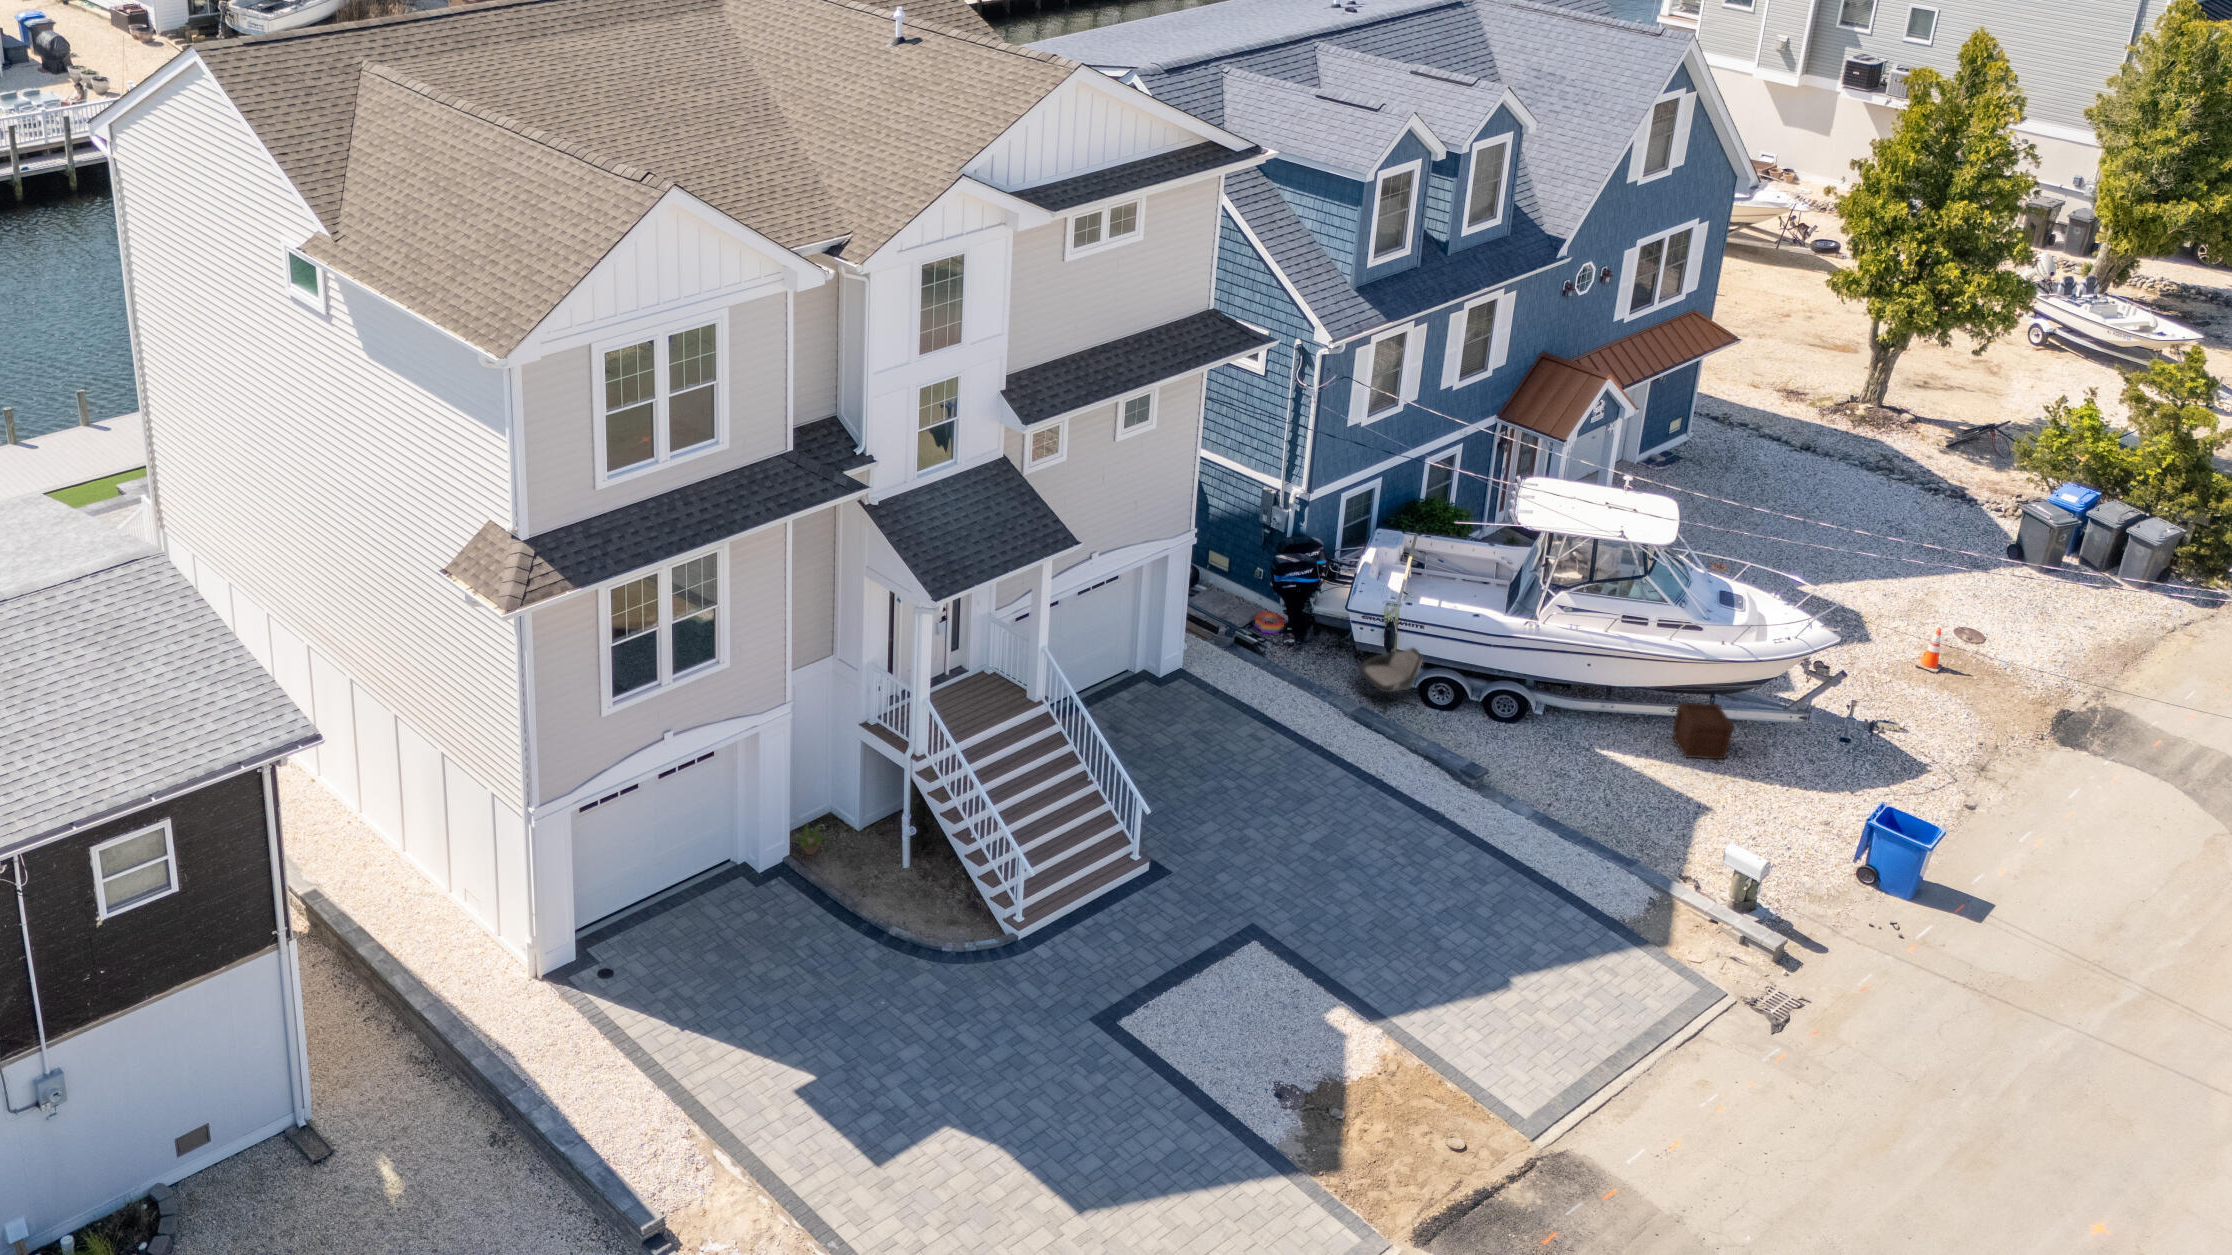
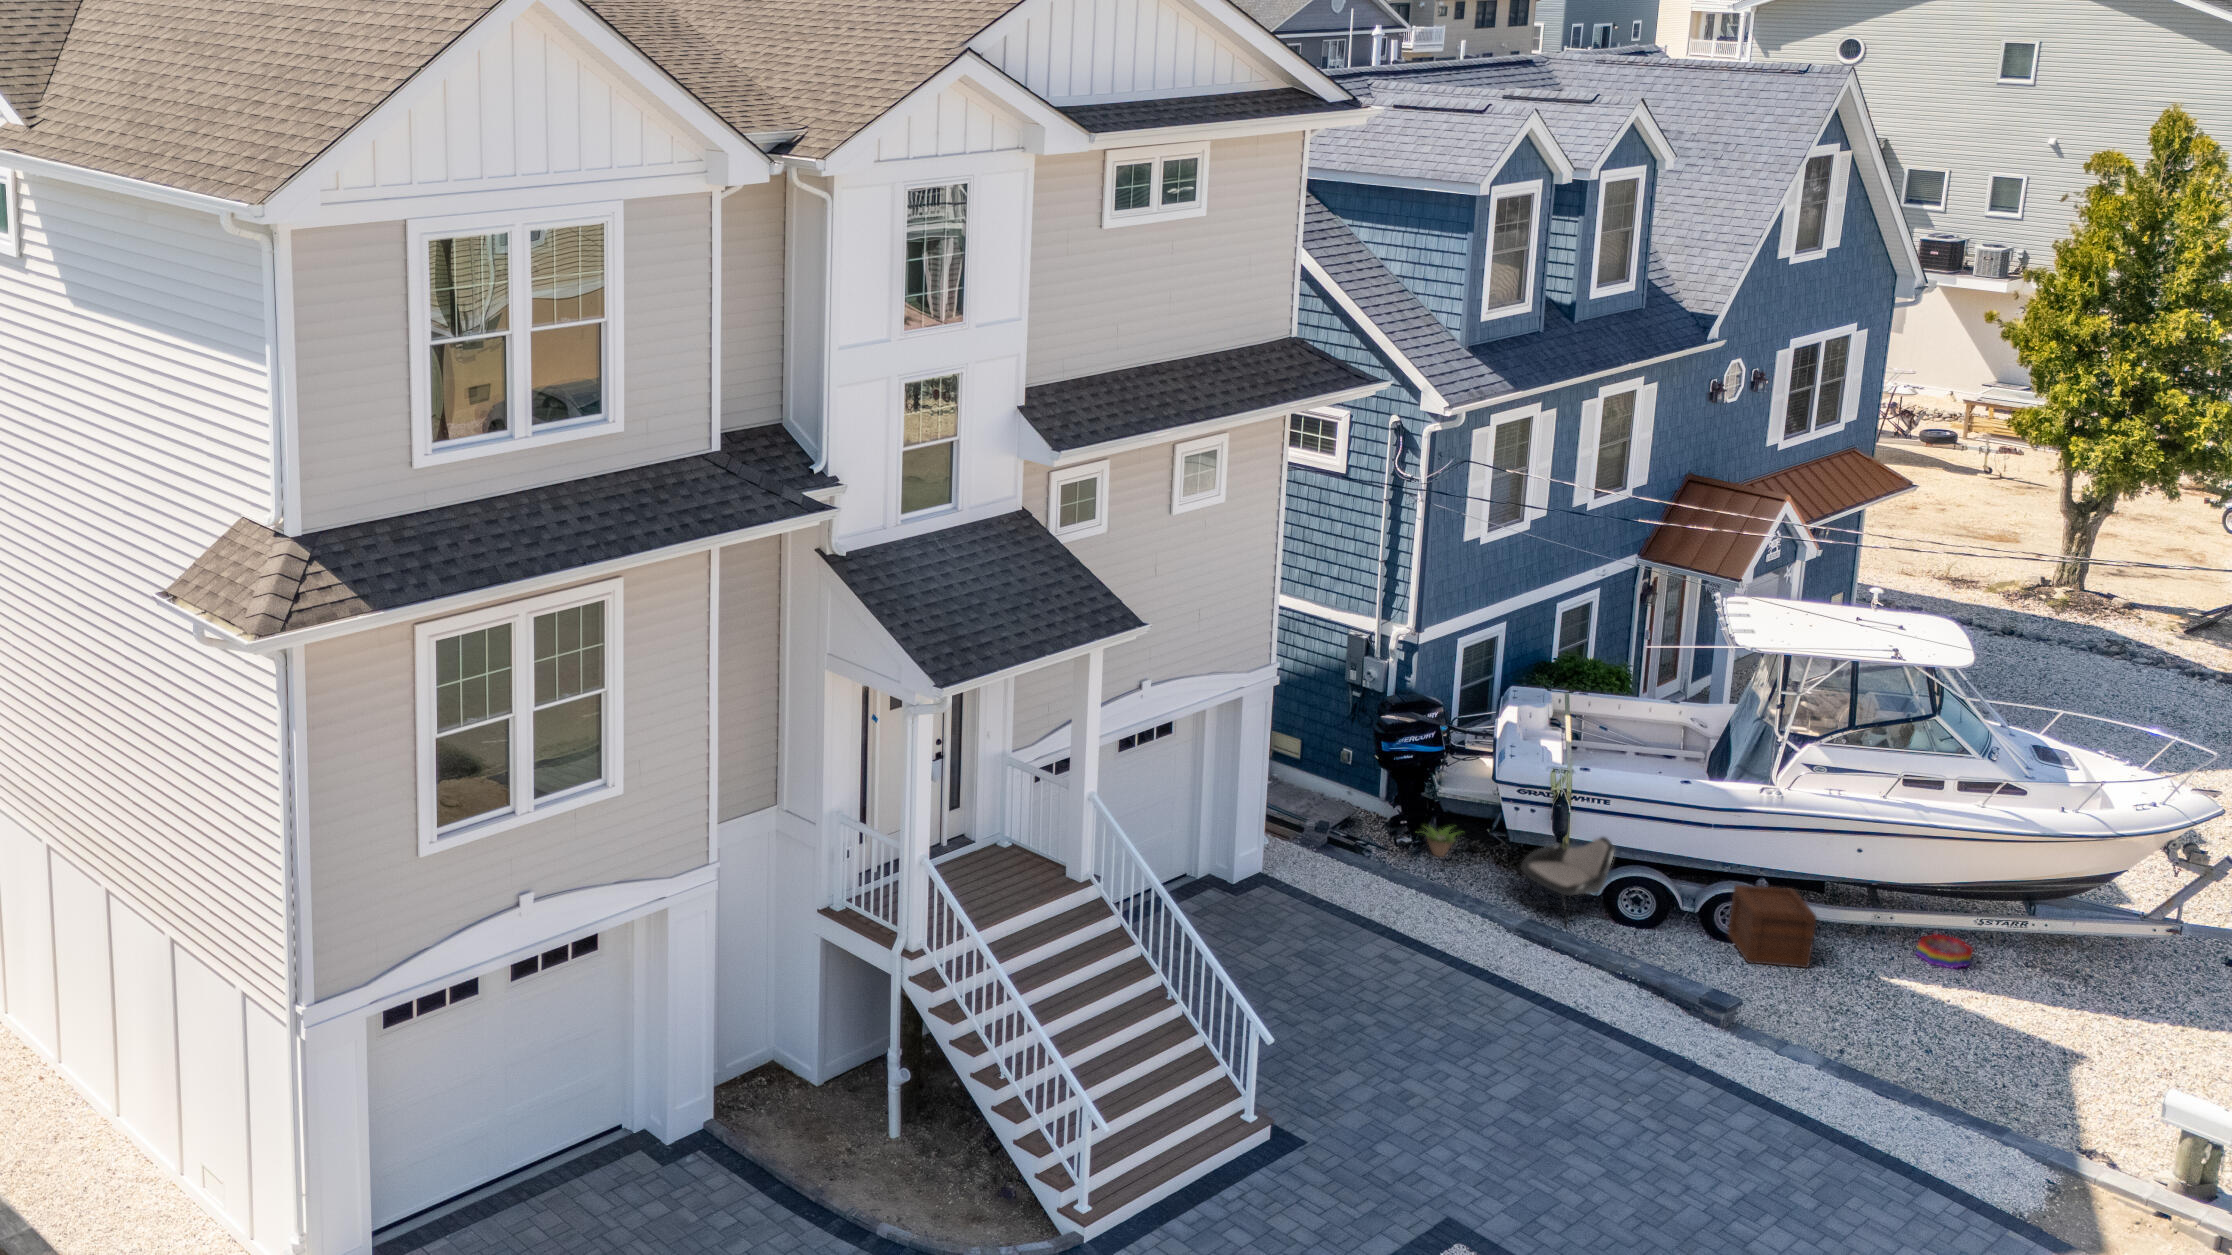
storage bin: present [1255,612,1284,634] -> present [1917,934,1973,969]
wooden crate: present [1672,703,1733,759] -> present [1727,885,1816,968]
decorative plant: present [795,825,826,855] -> present [1423,827,1458,857]

